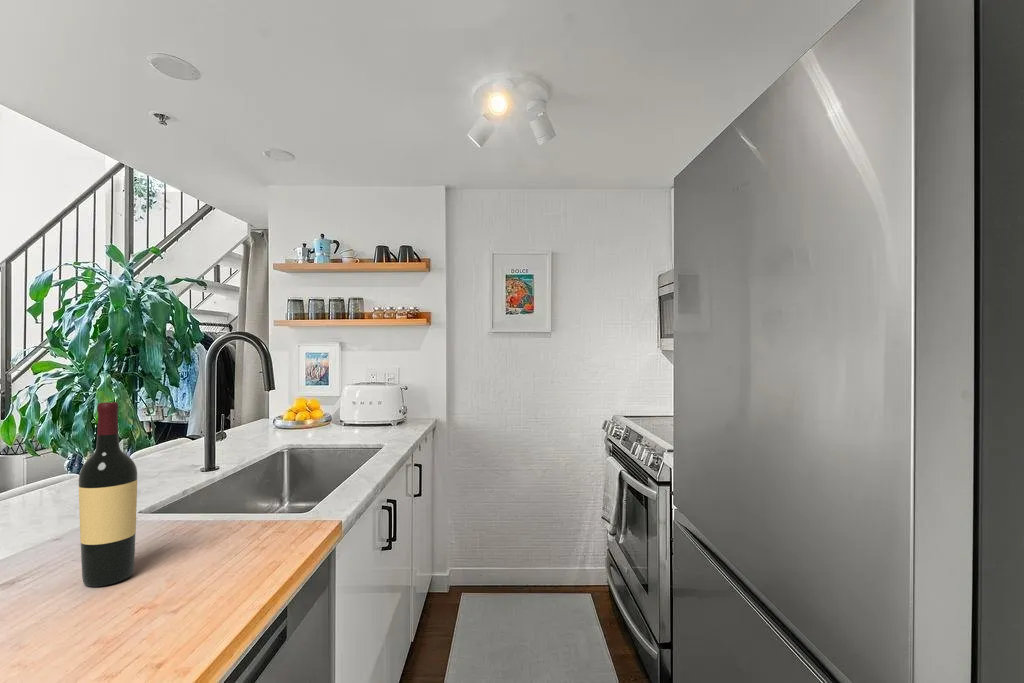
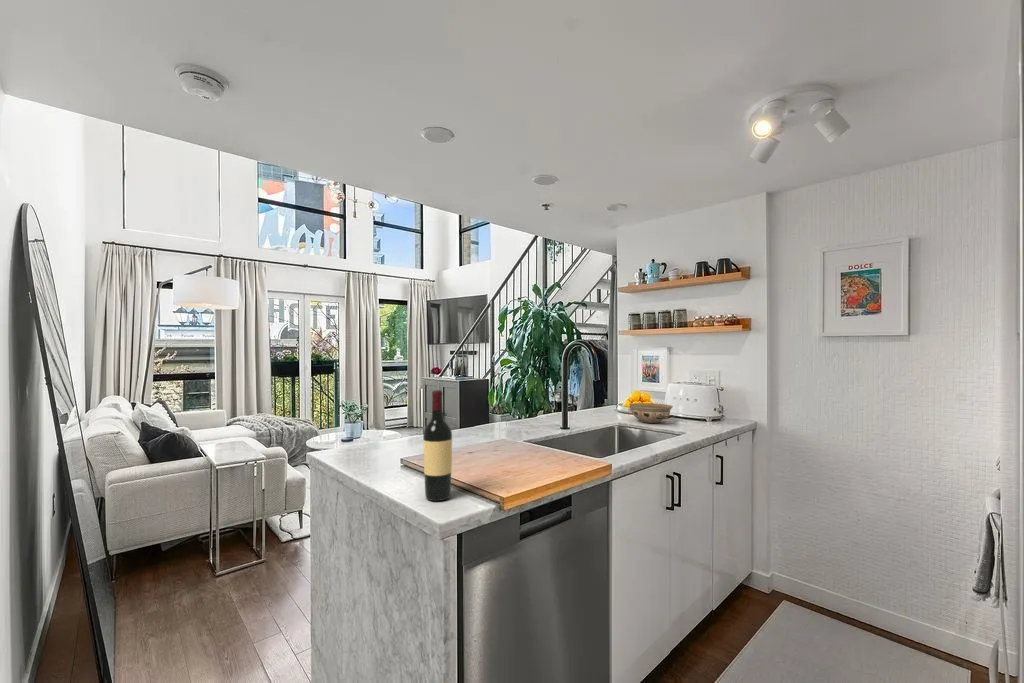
ceramic bowl: none [303,410,361,435] -> present [629,403,673,423]

